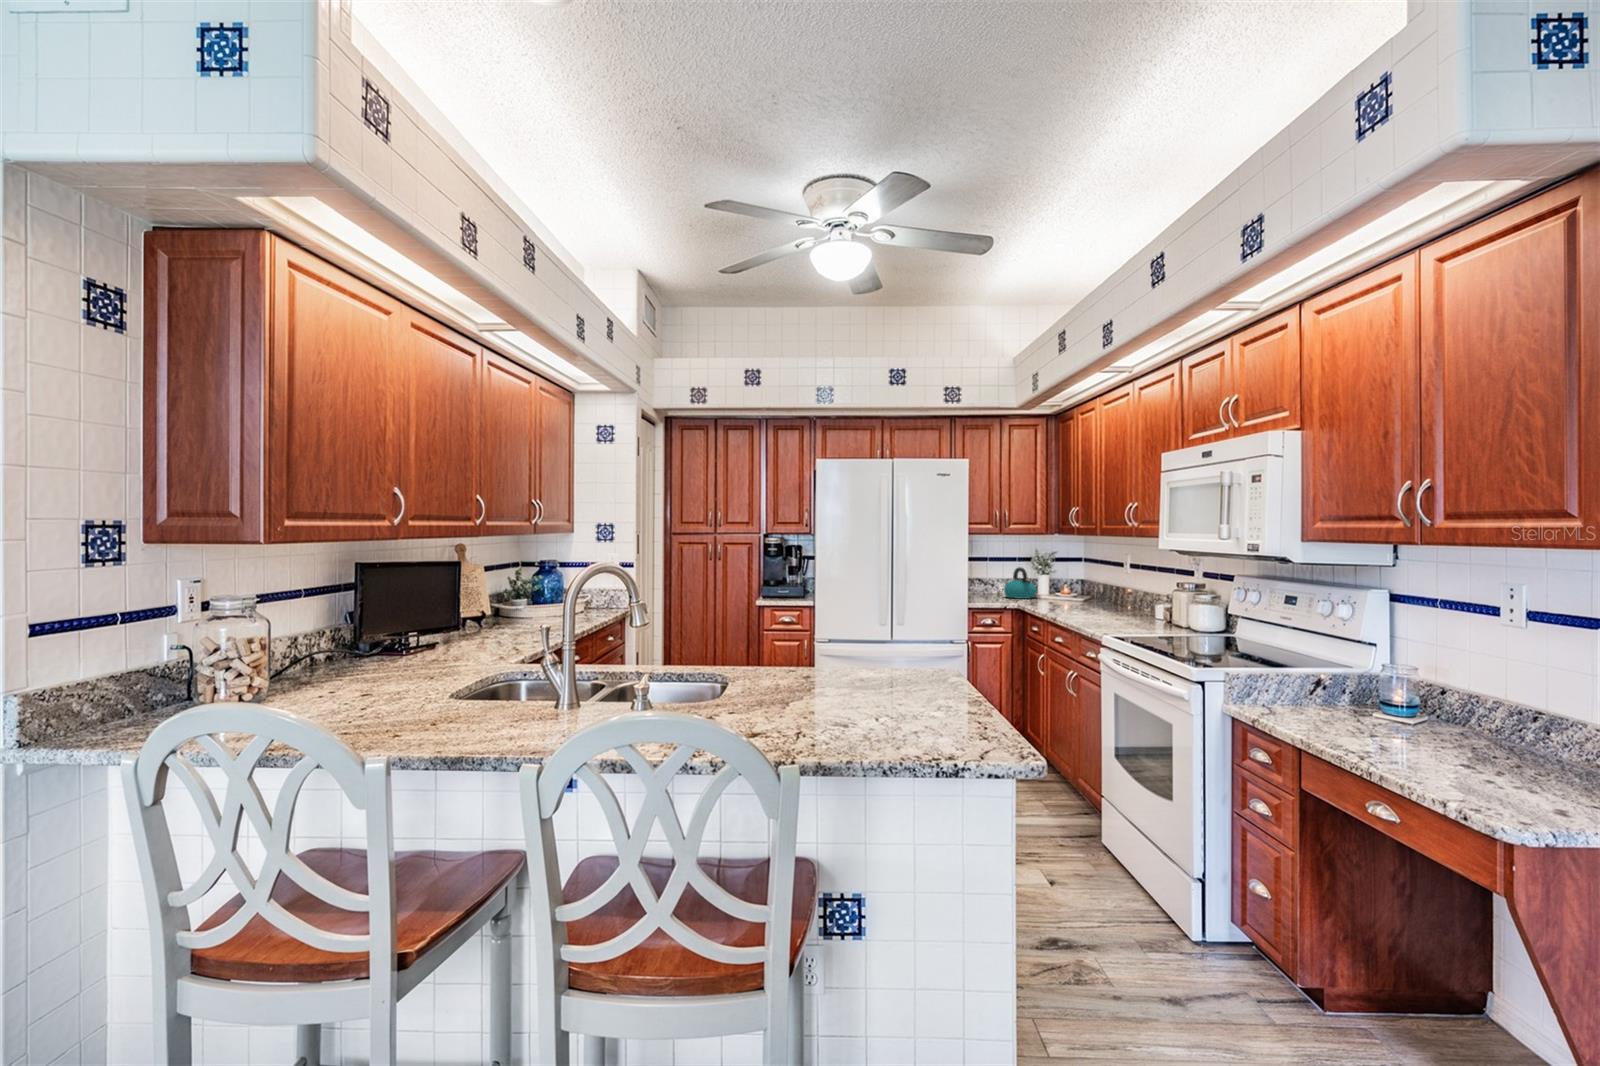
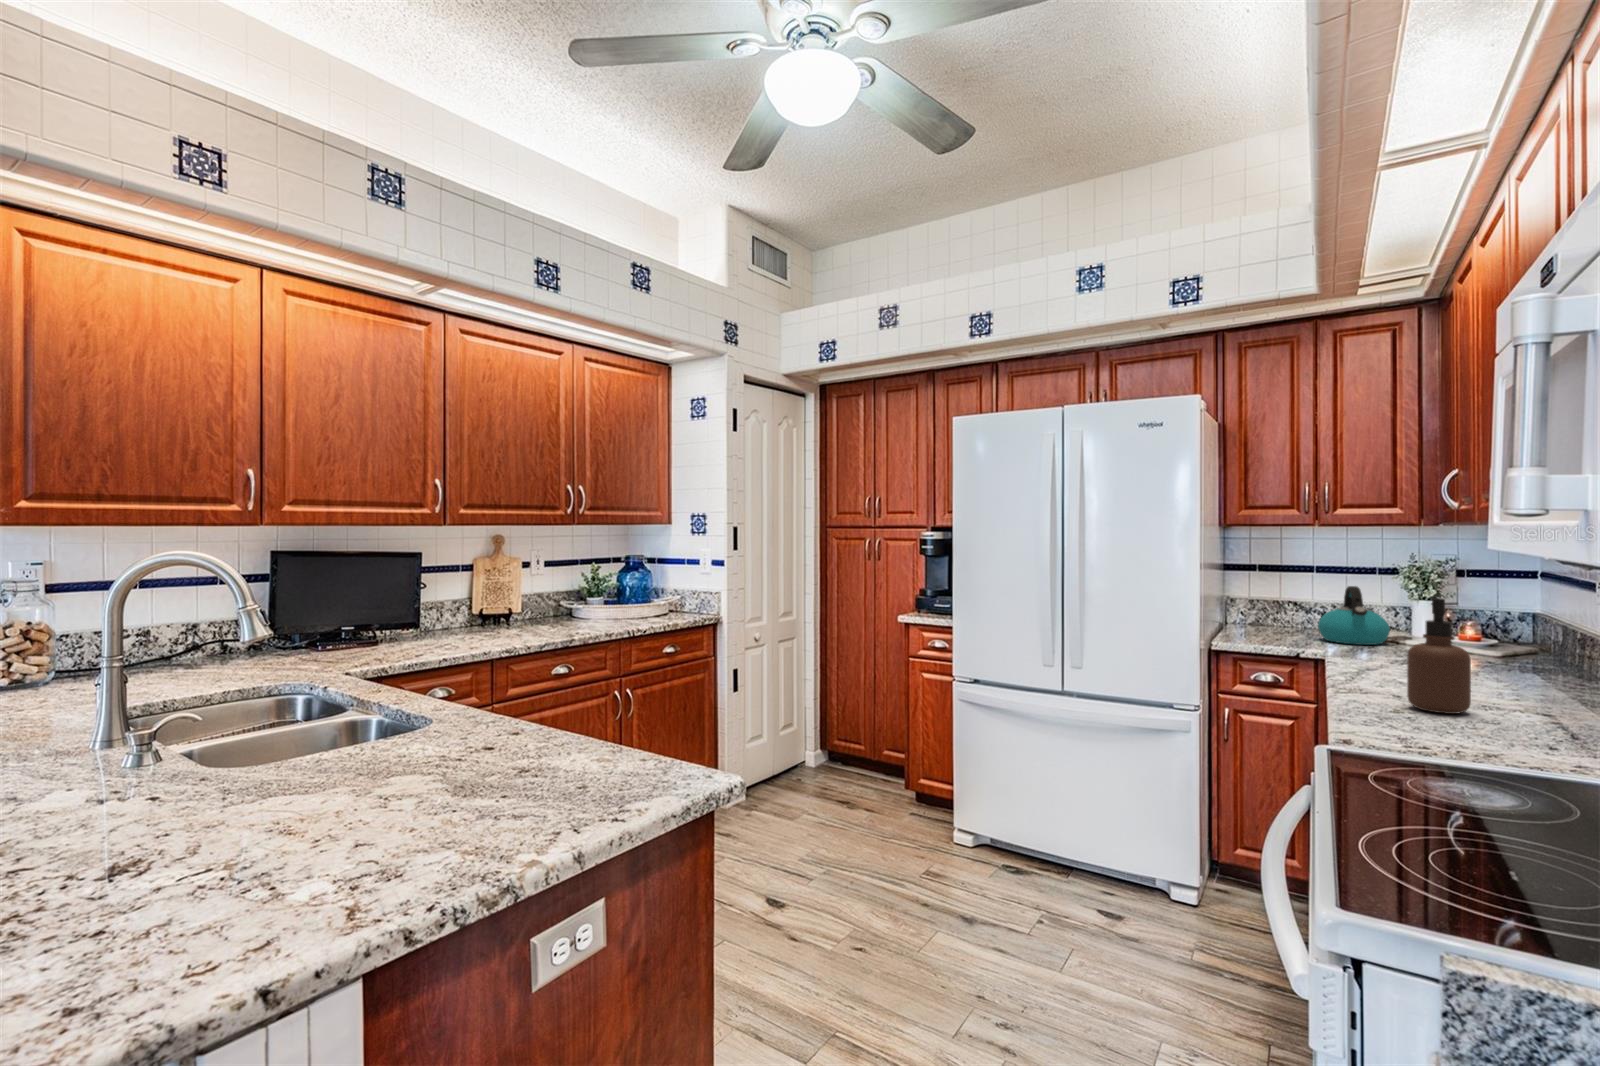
soap dispenser: none [1102,571,1125,621] -> present [1407,598,1471,714]

